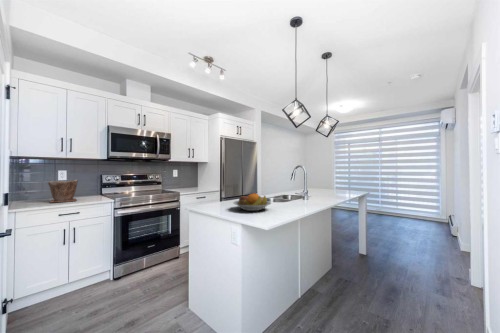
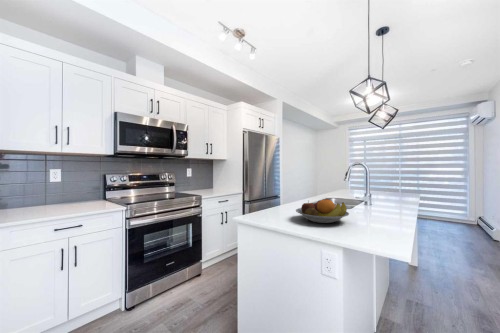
plant pot: present [48,180,78,202] -> none [37,181,77,213]

